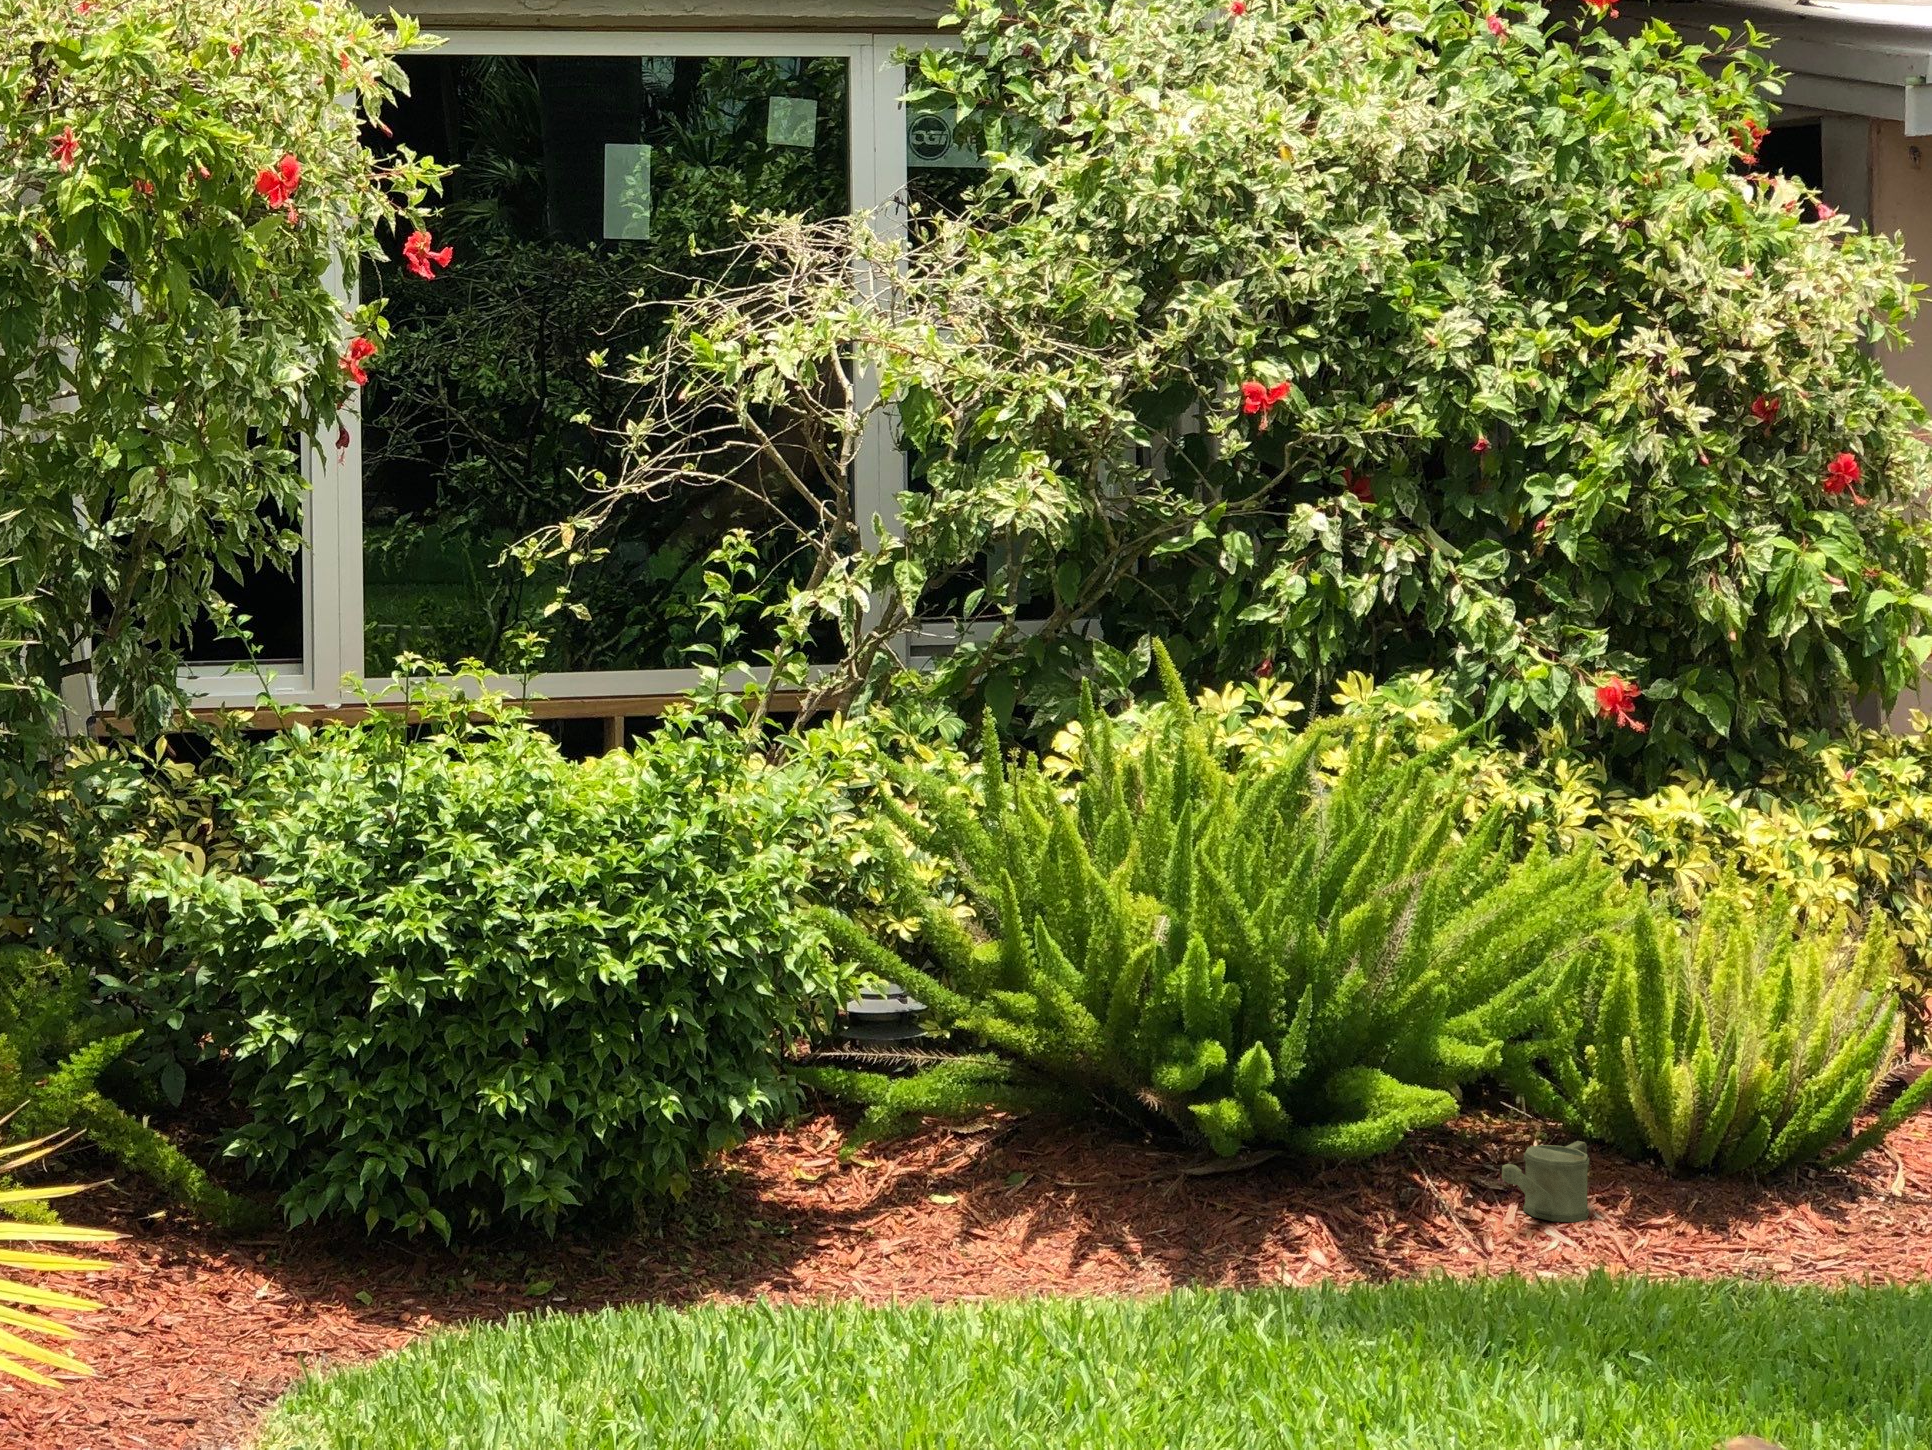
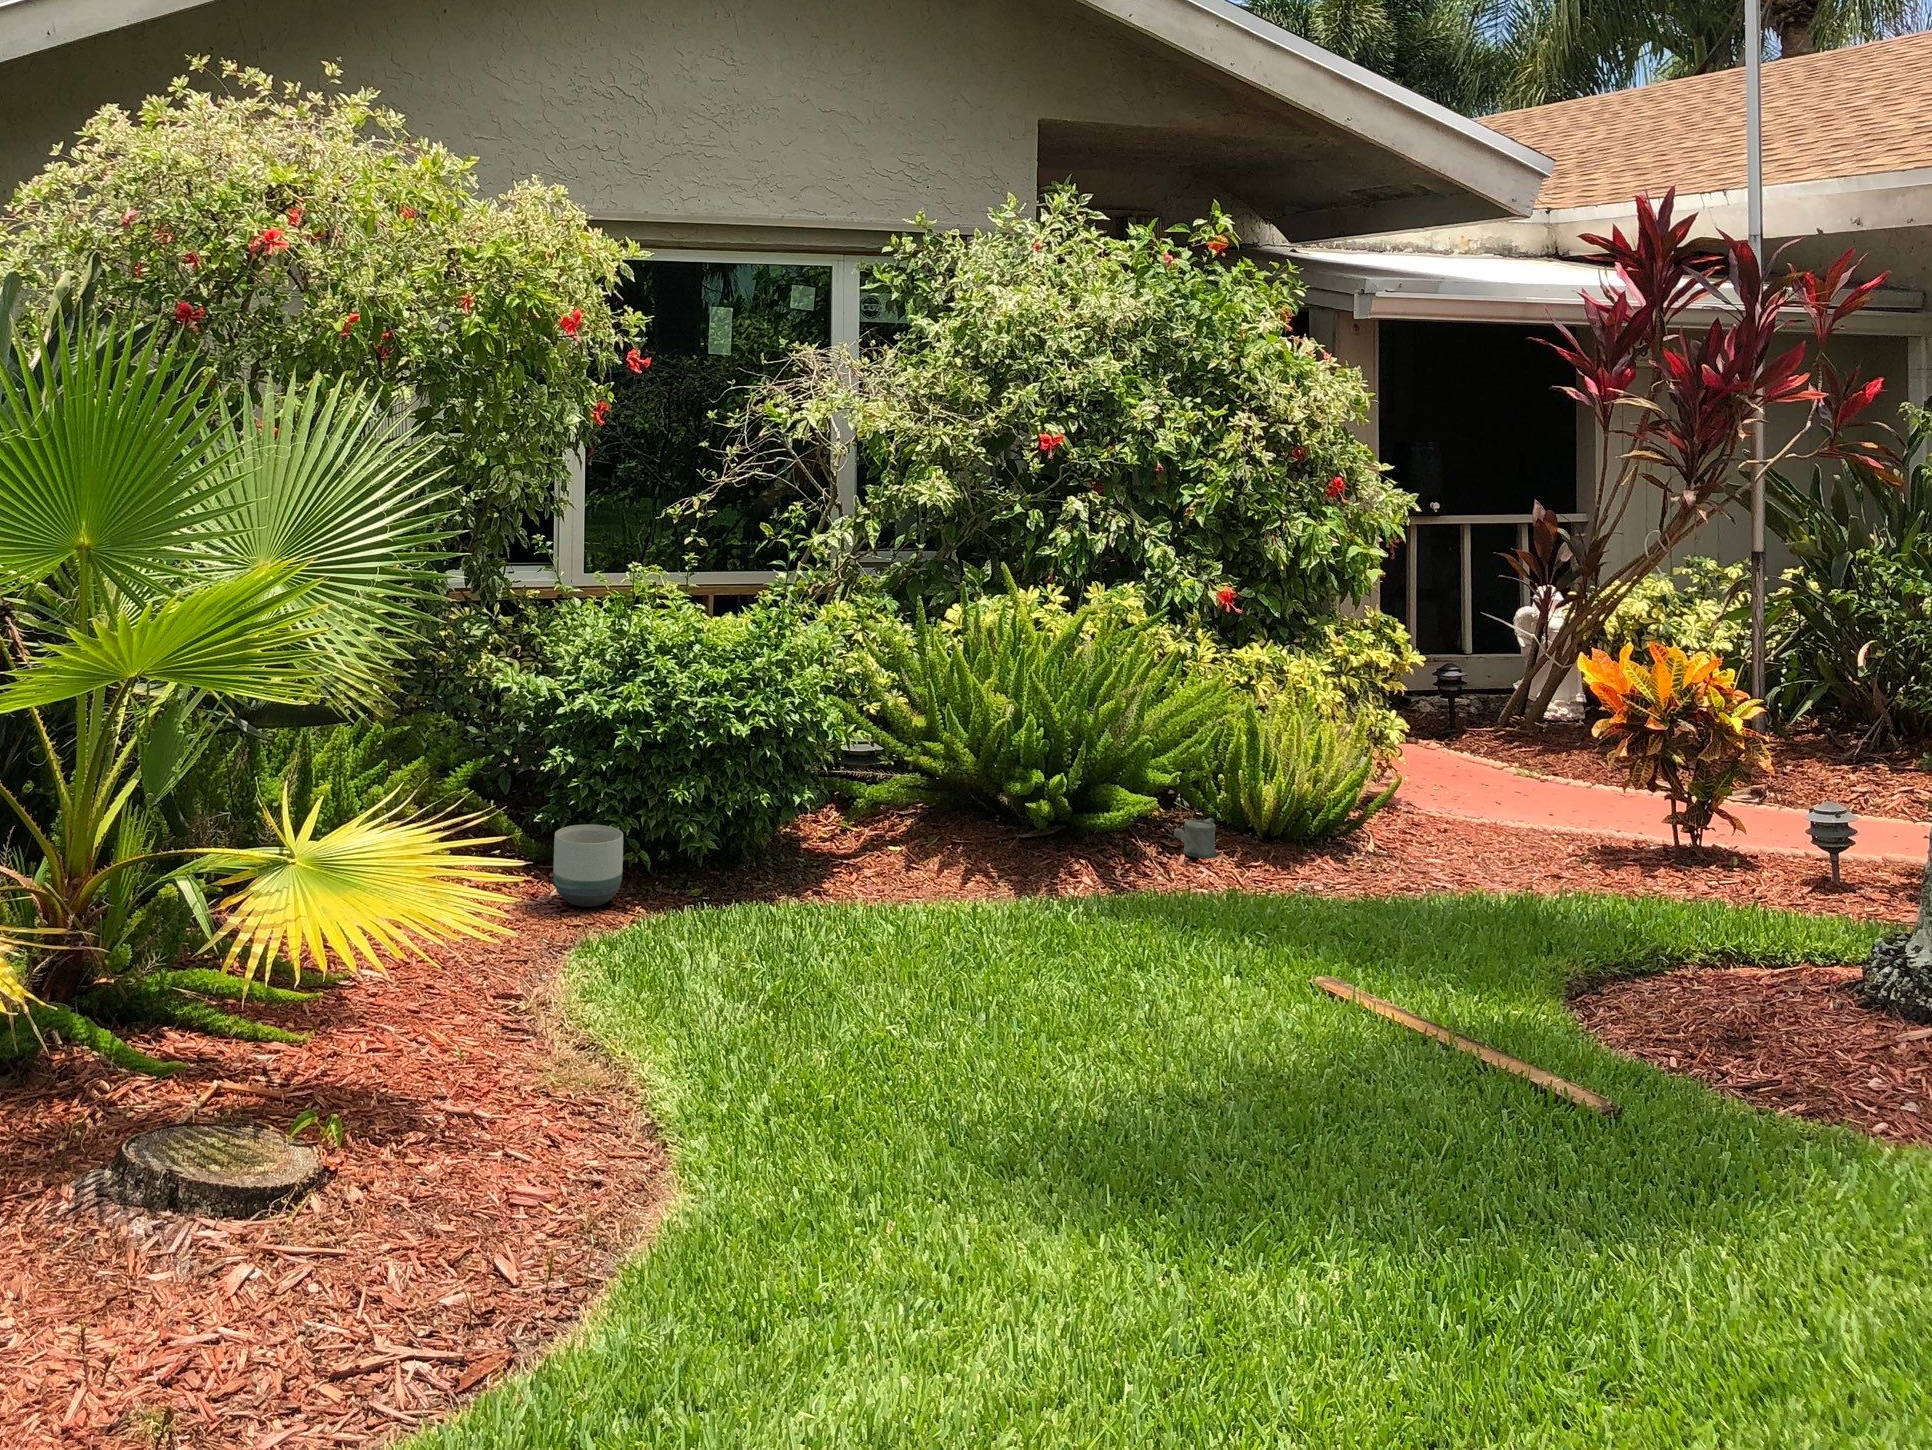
planter: none [255,1160,389,1322] -> present [553,825,623,907]

